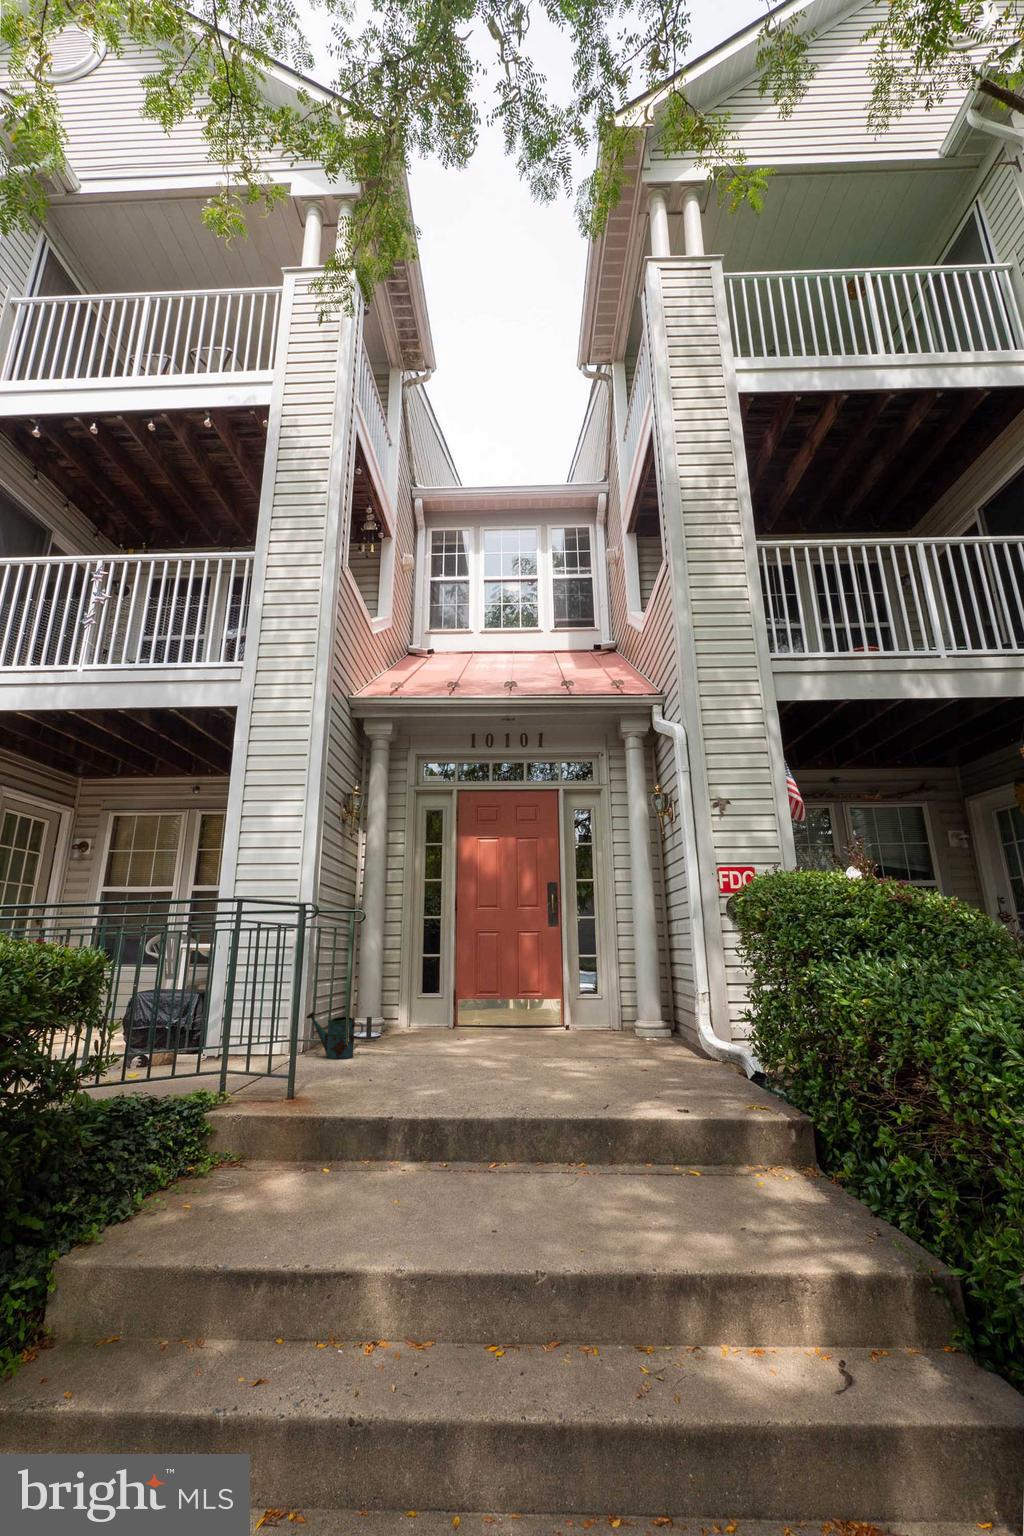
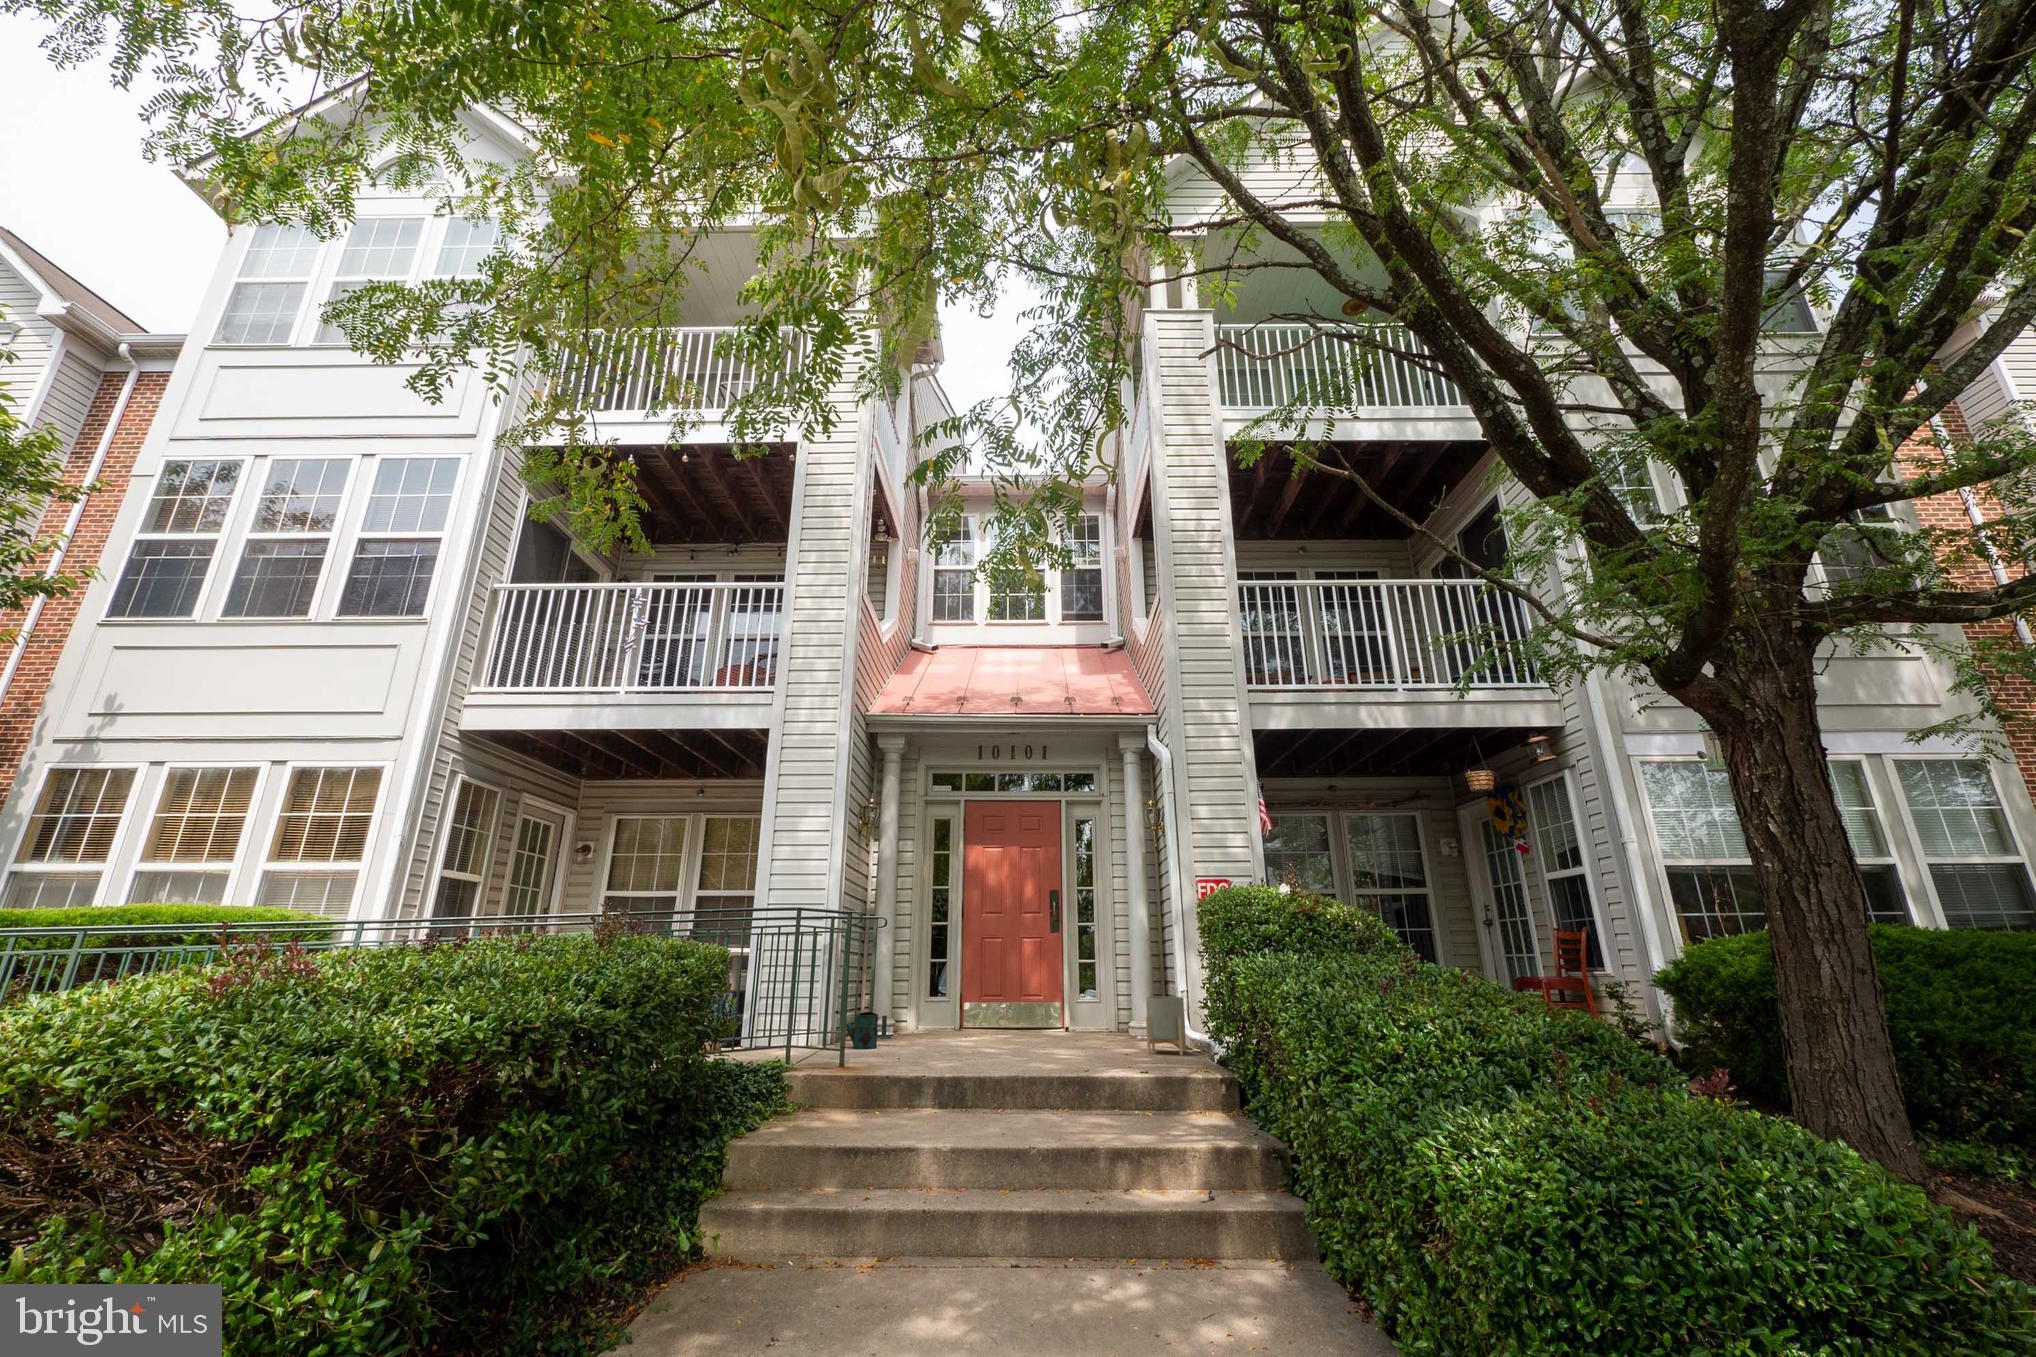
planter: none [661,999,708,1068] -> present [1146,997,1186,1055]

